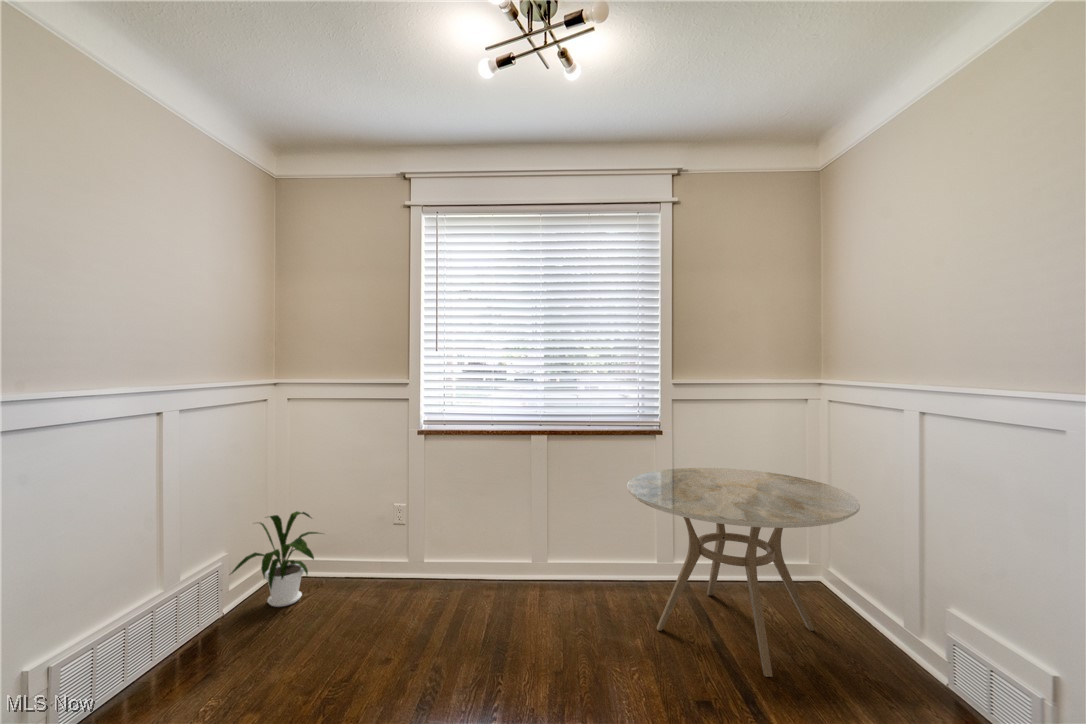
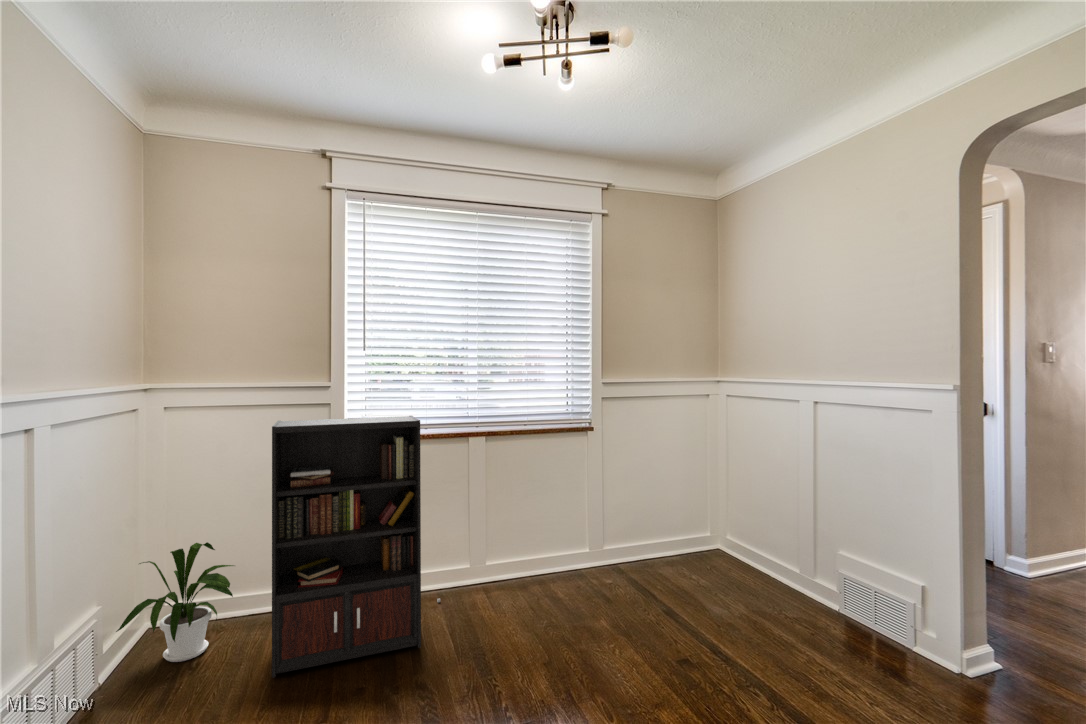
bookcase: none [327,413,496,634] -> present [272,416,440,678]
dining table: present [627,468,860,677] -> none [579,458,777,632]

